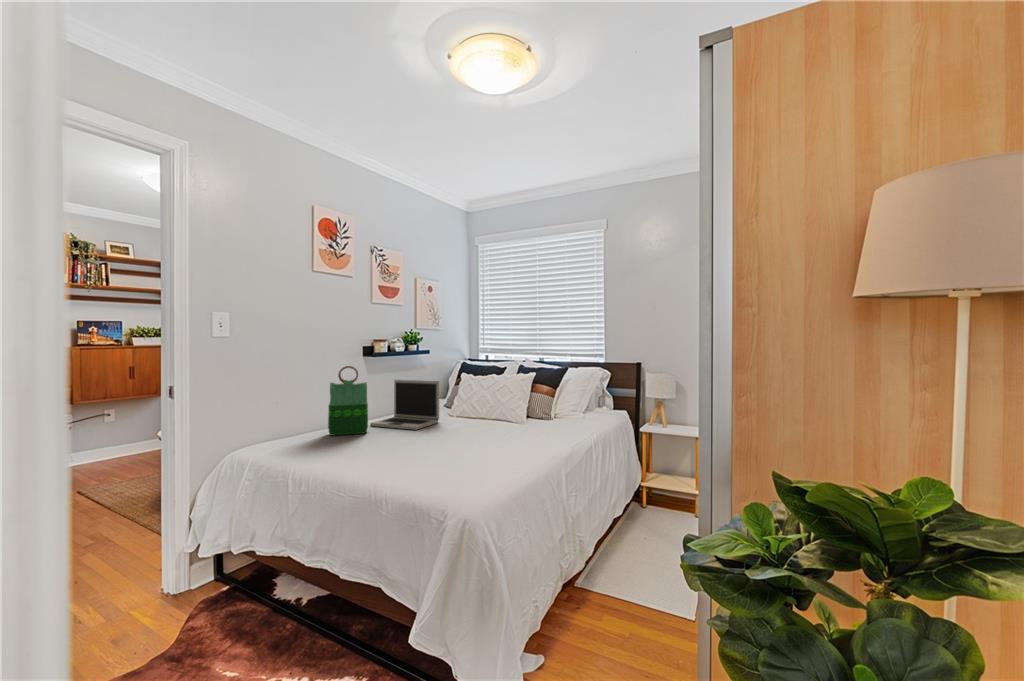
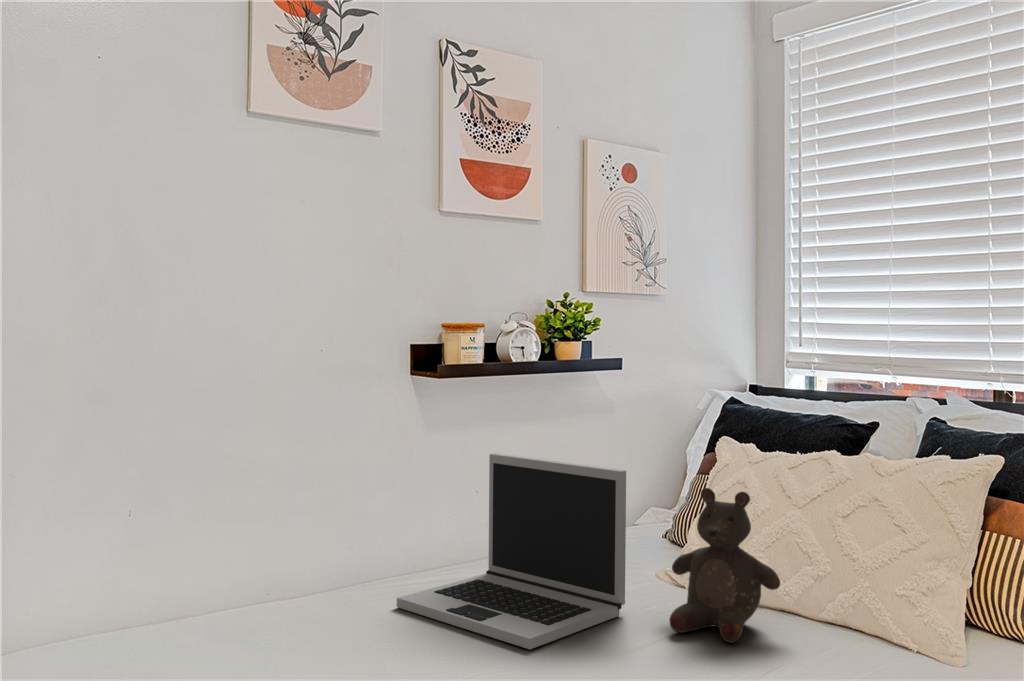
tote bag: present [328,366,368,435] -> none [240,412,371,647]
stuffed bear: none [452,385,482,424] -> present [669,488,780,643]

